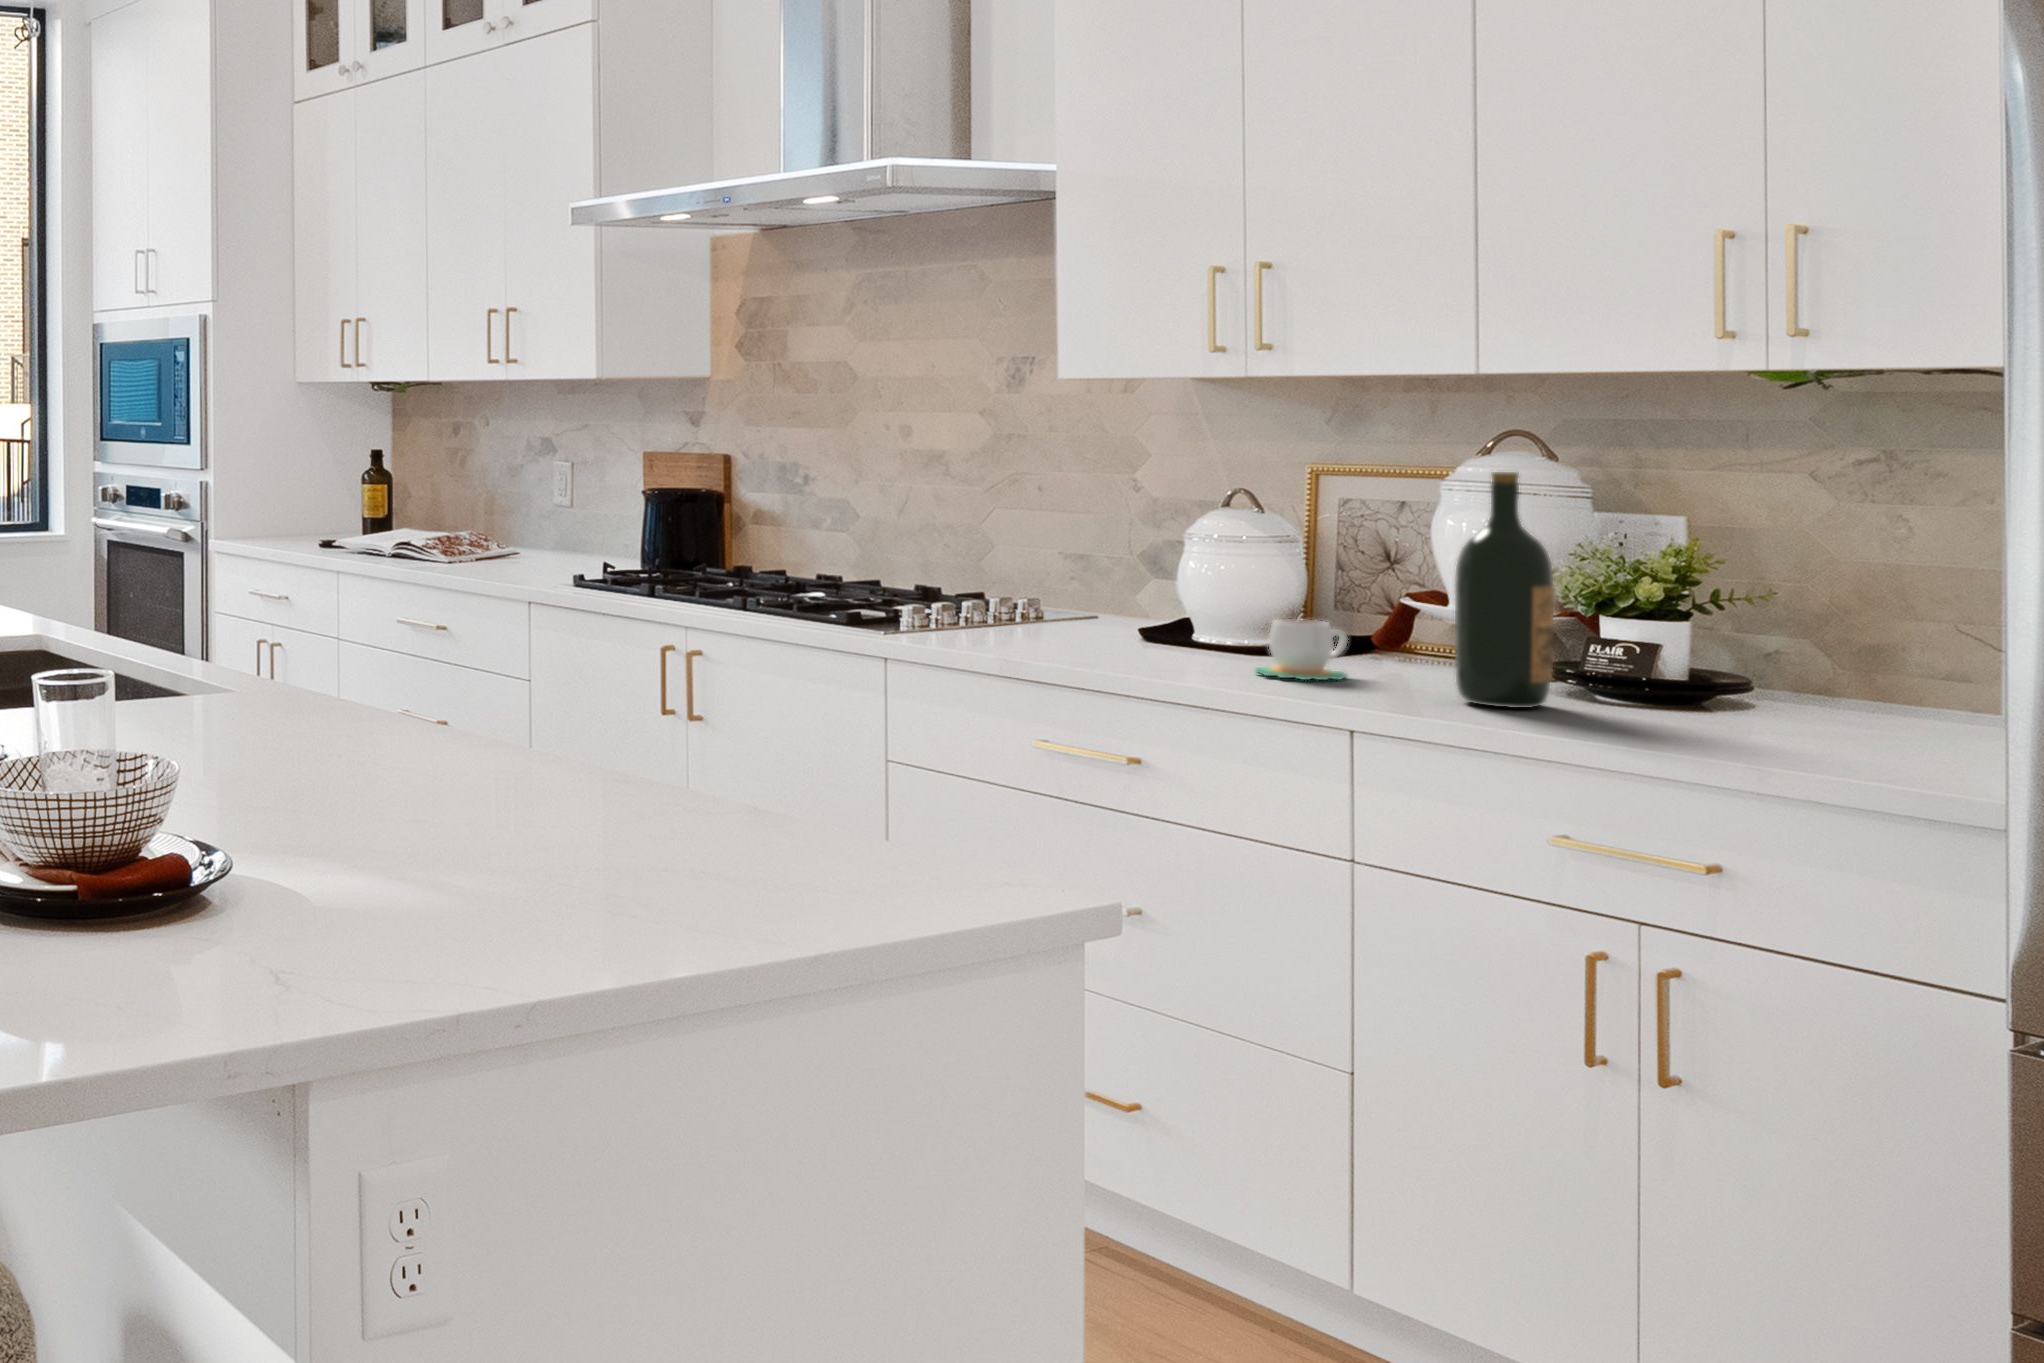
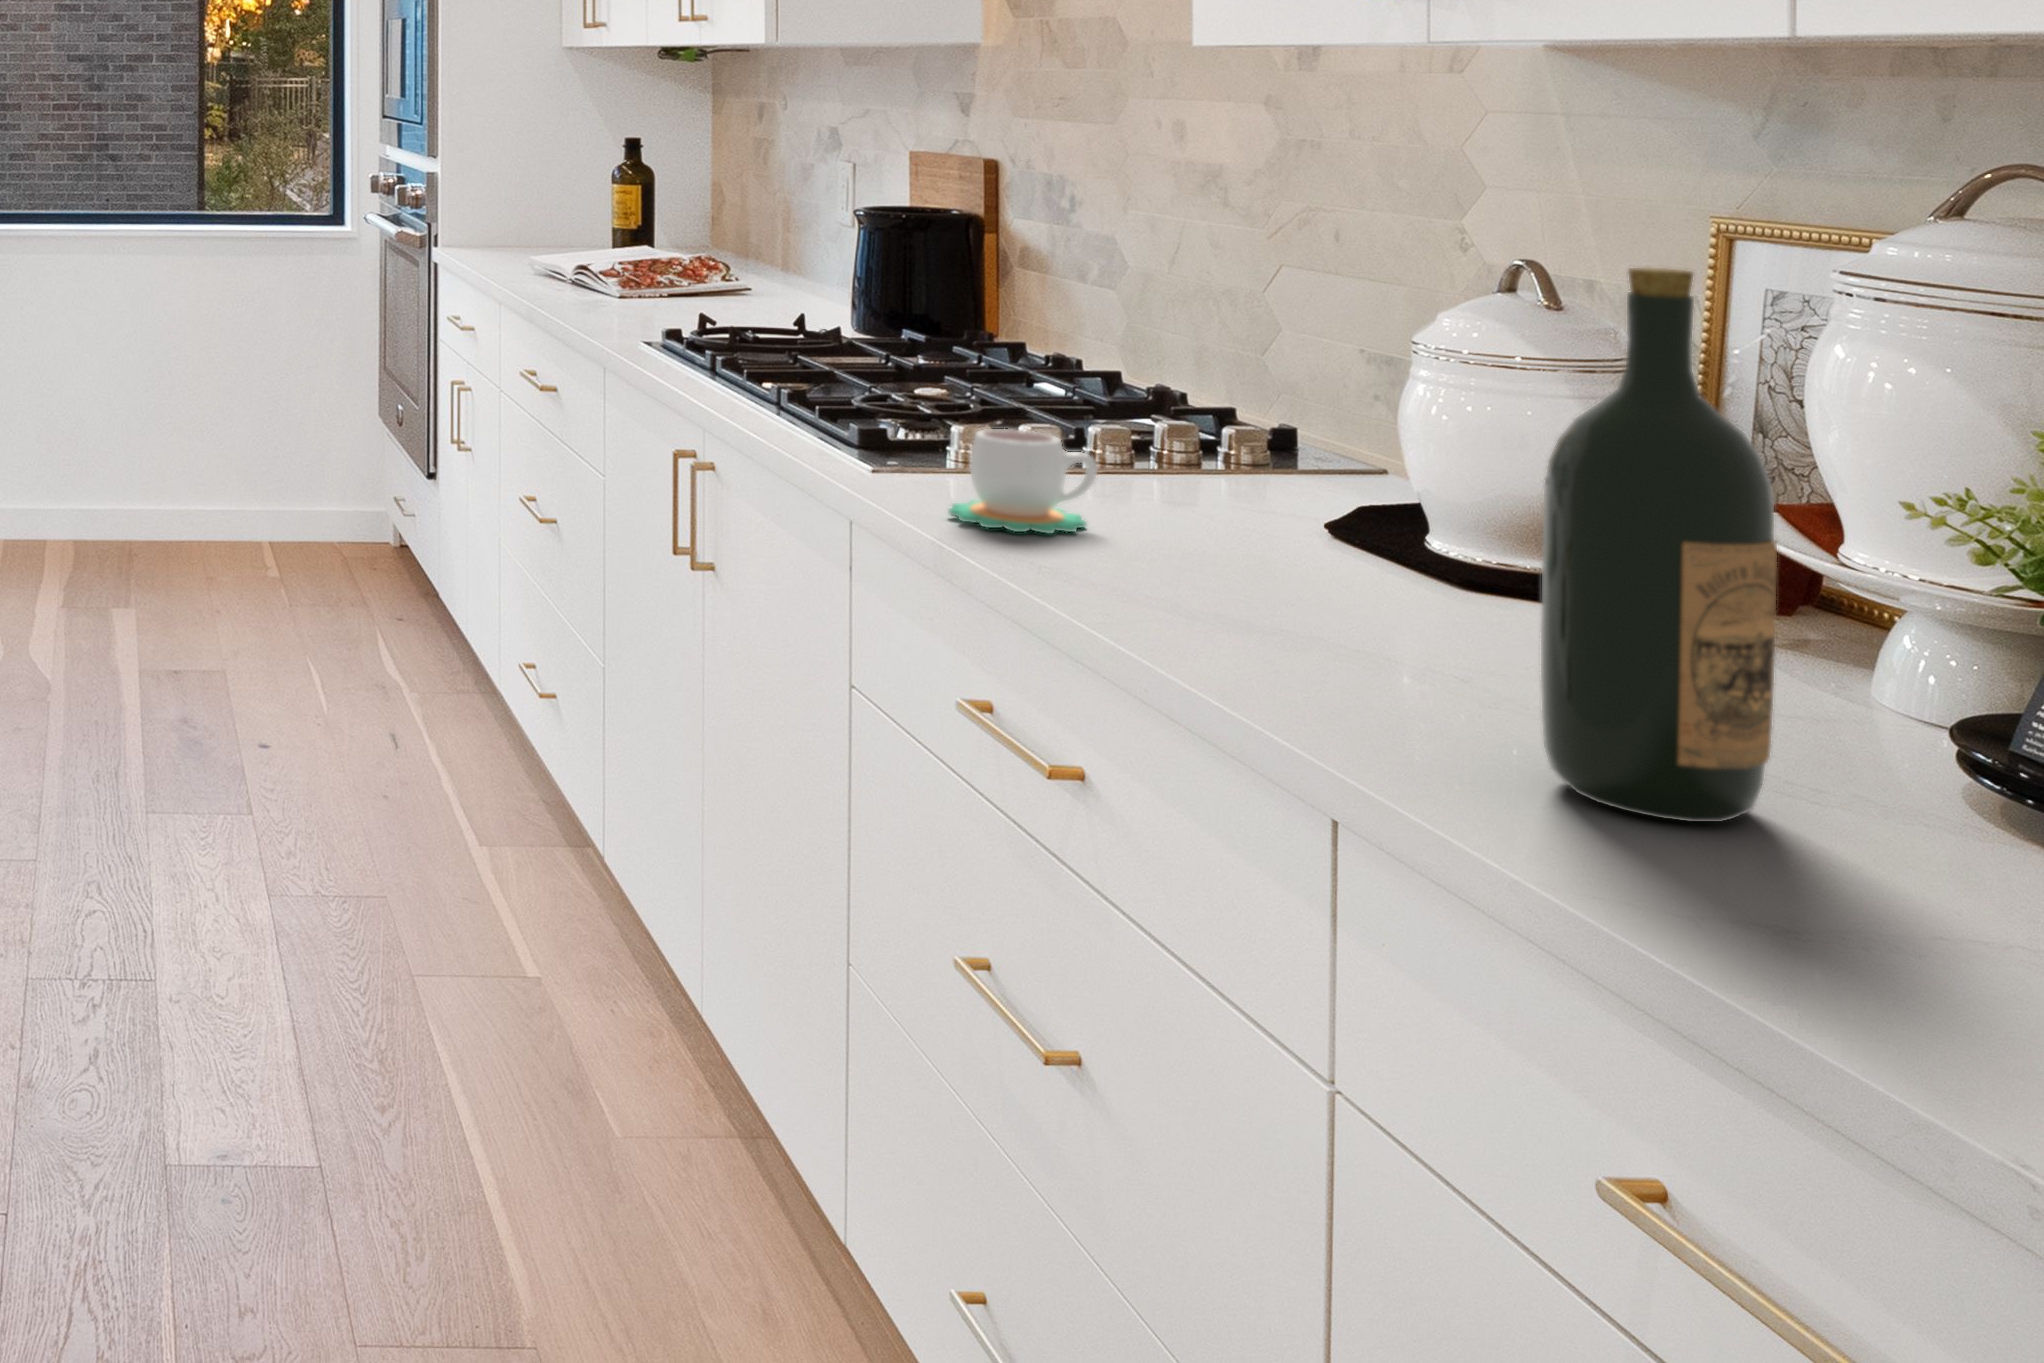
mug: present [1256,619,1348,680] -> present [949,429,1097,534]

